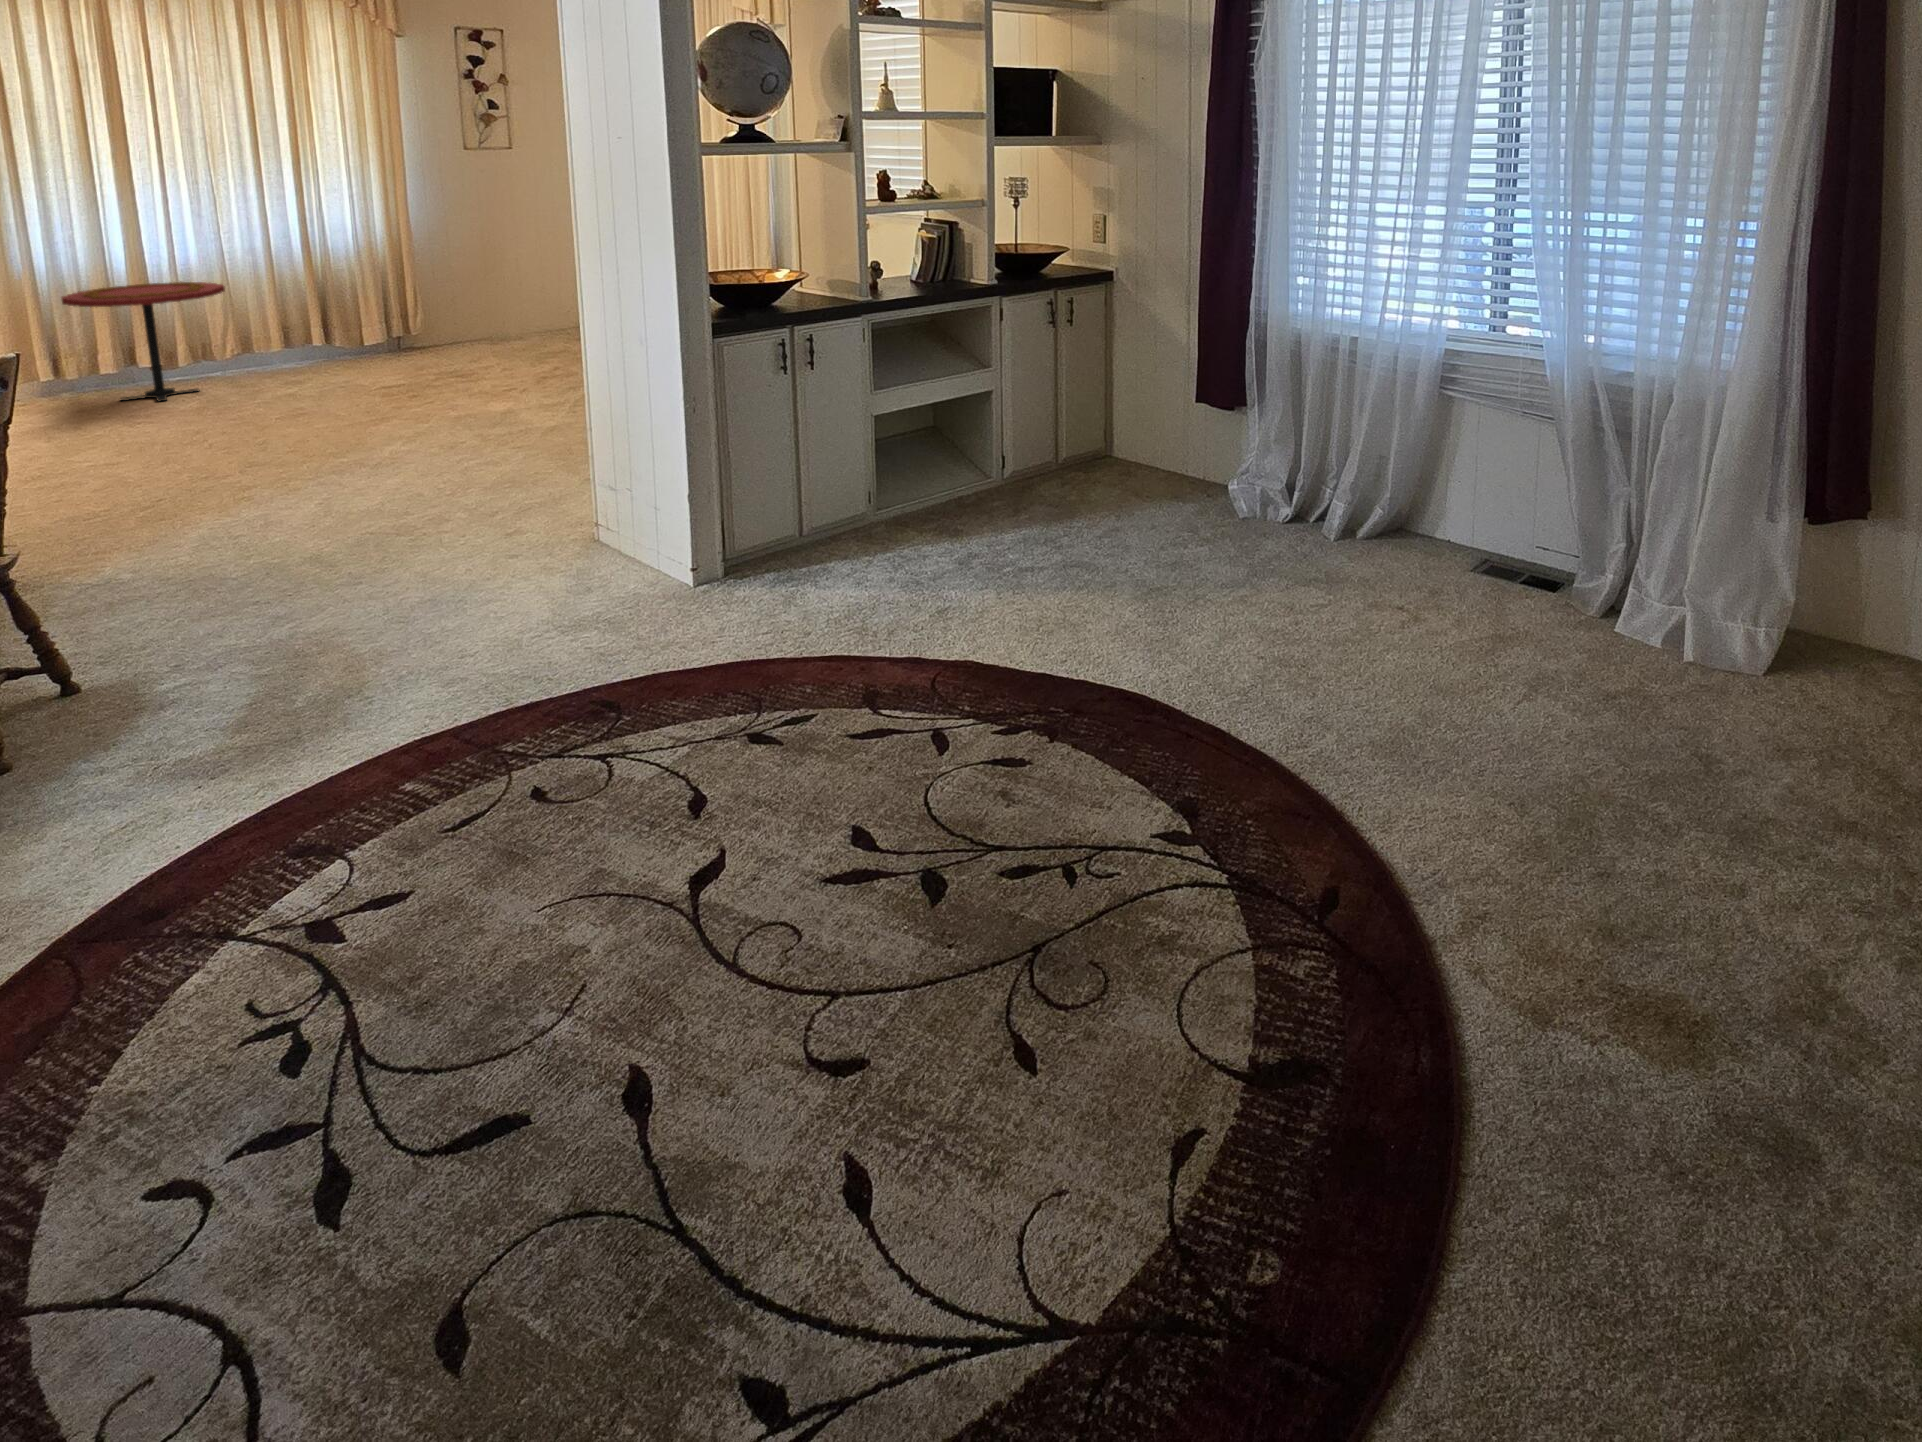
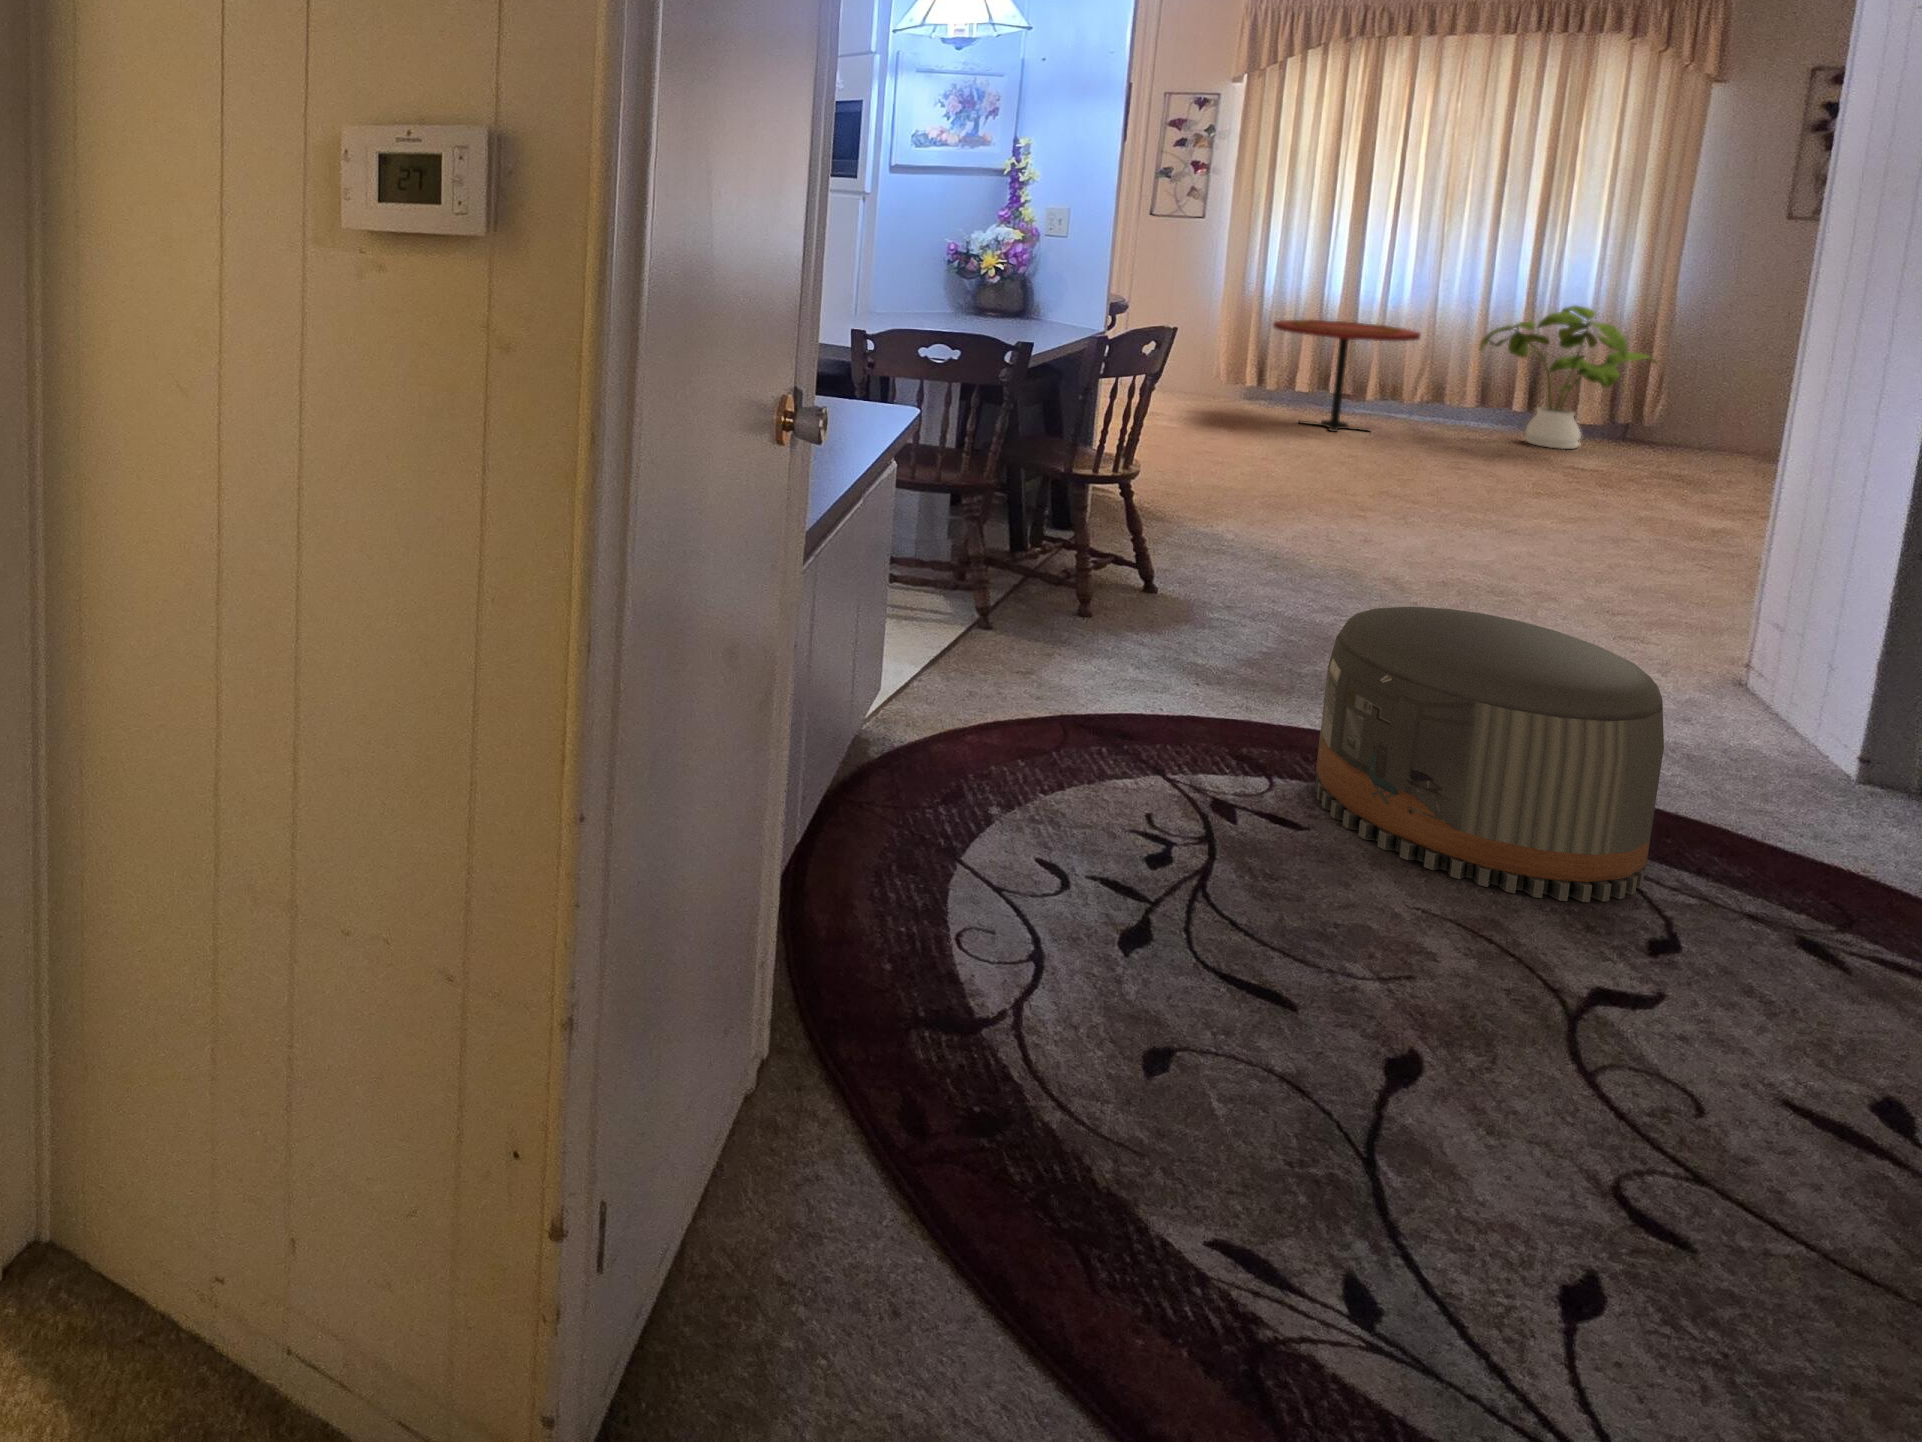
house plant: none [276,239,415,367] -> present [1479,305,1657,449]
pouf: none [371,572,655,859] -> present [1315,607,1664,902]

